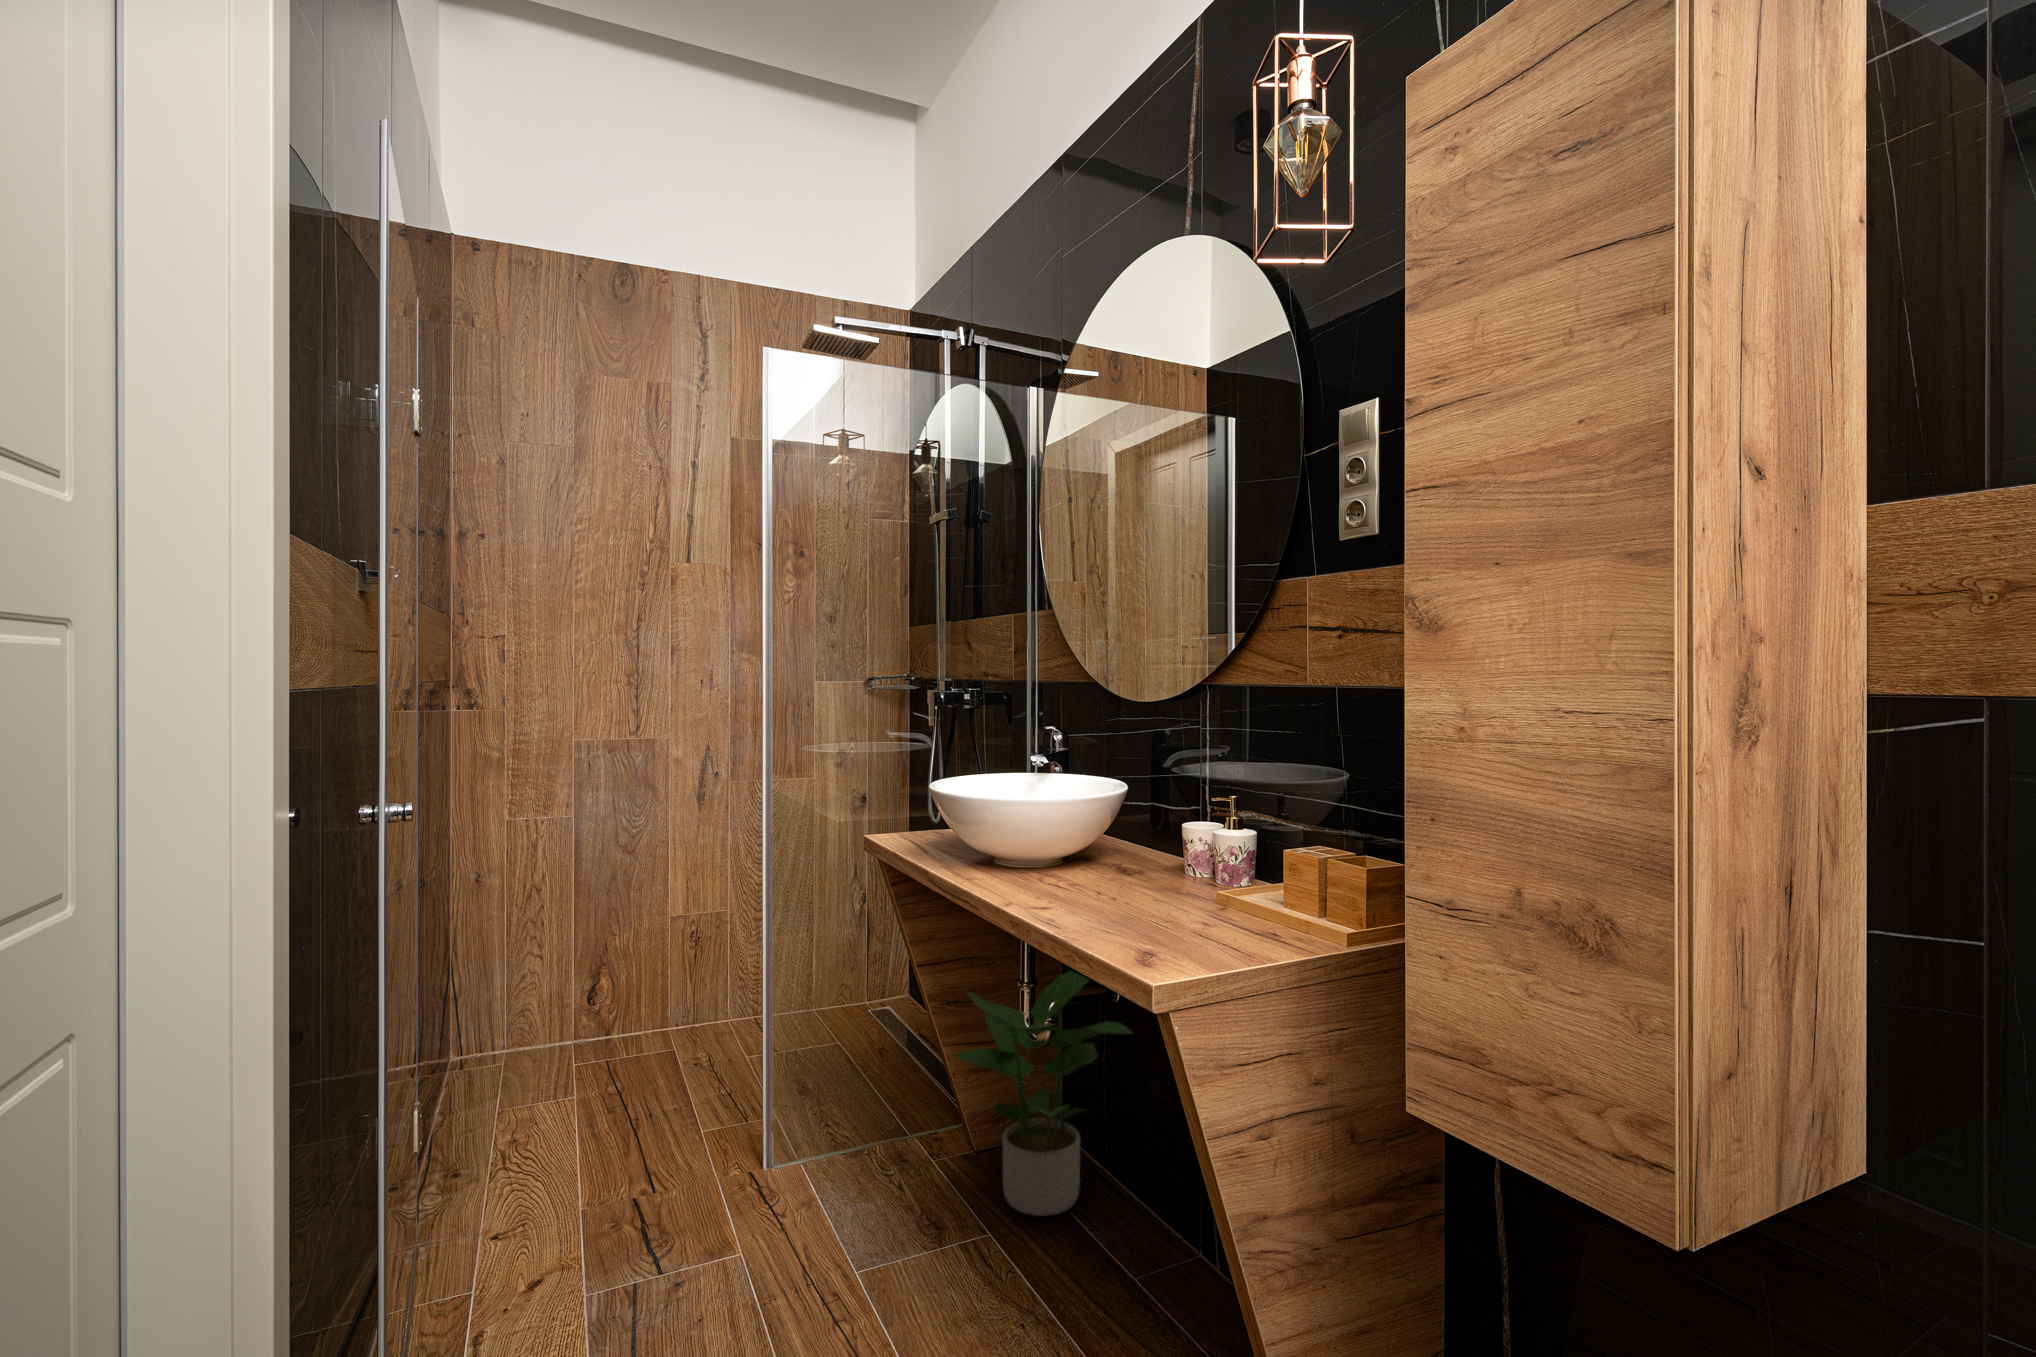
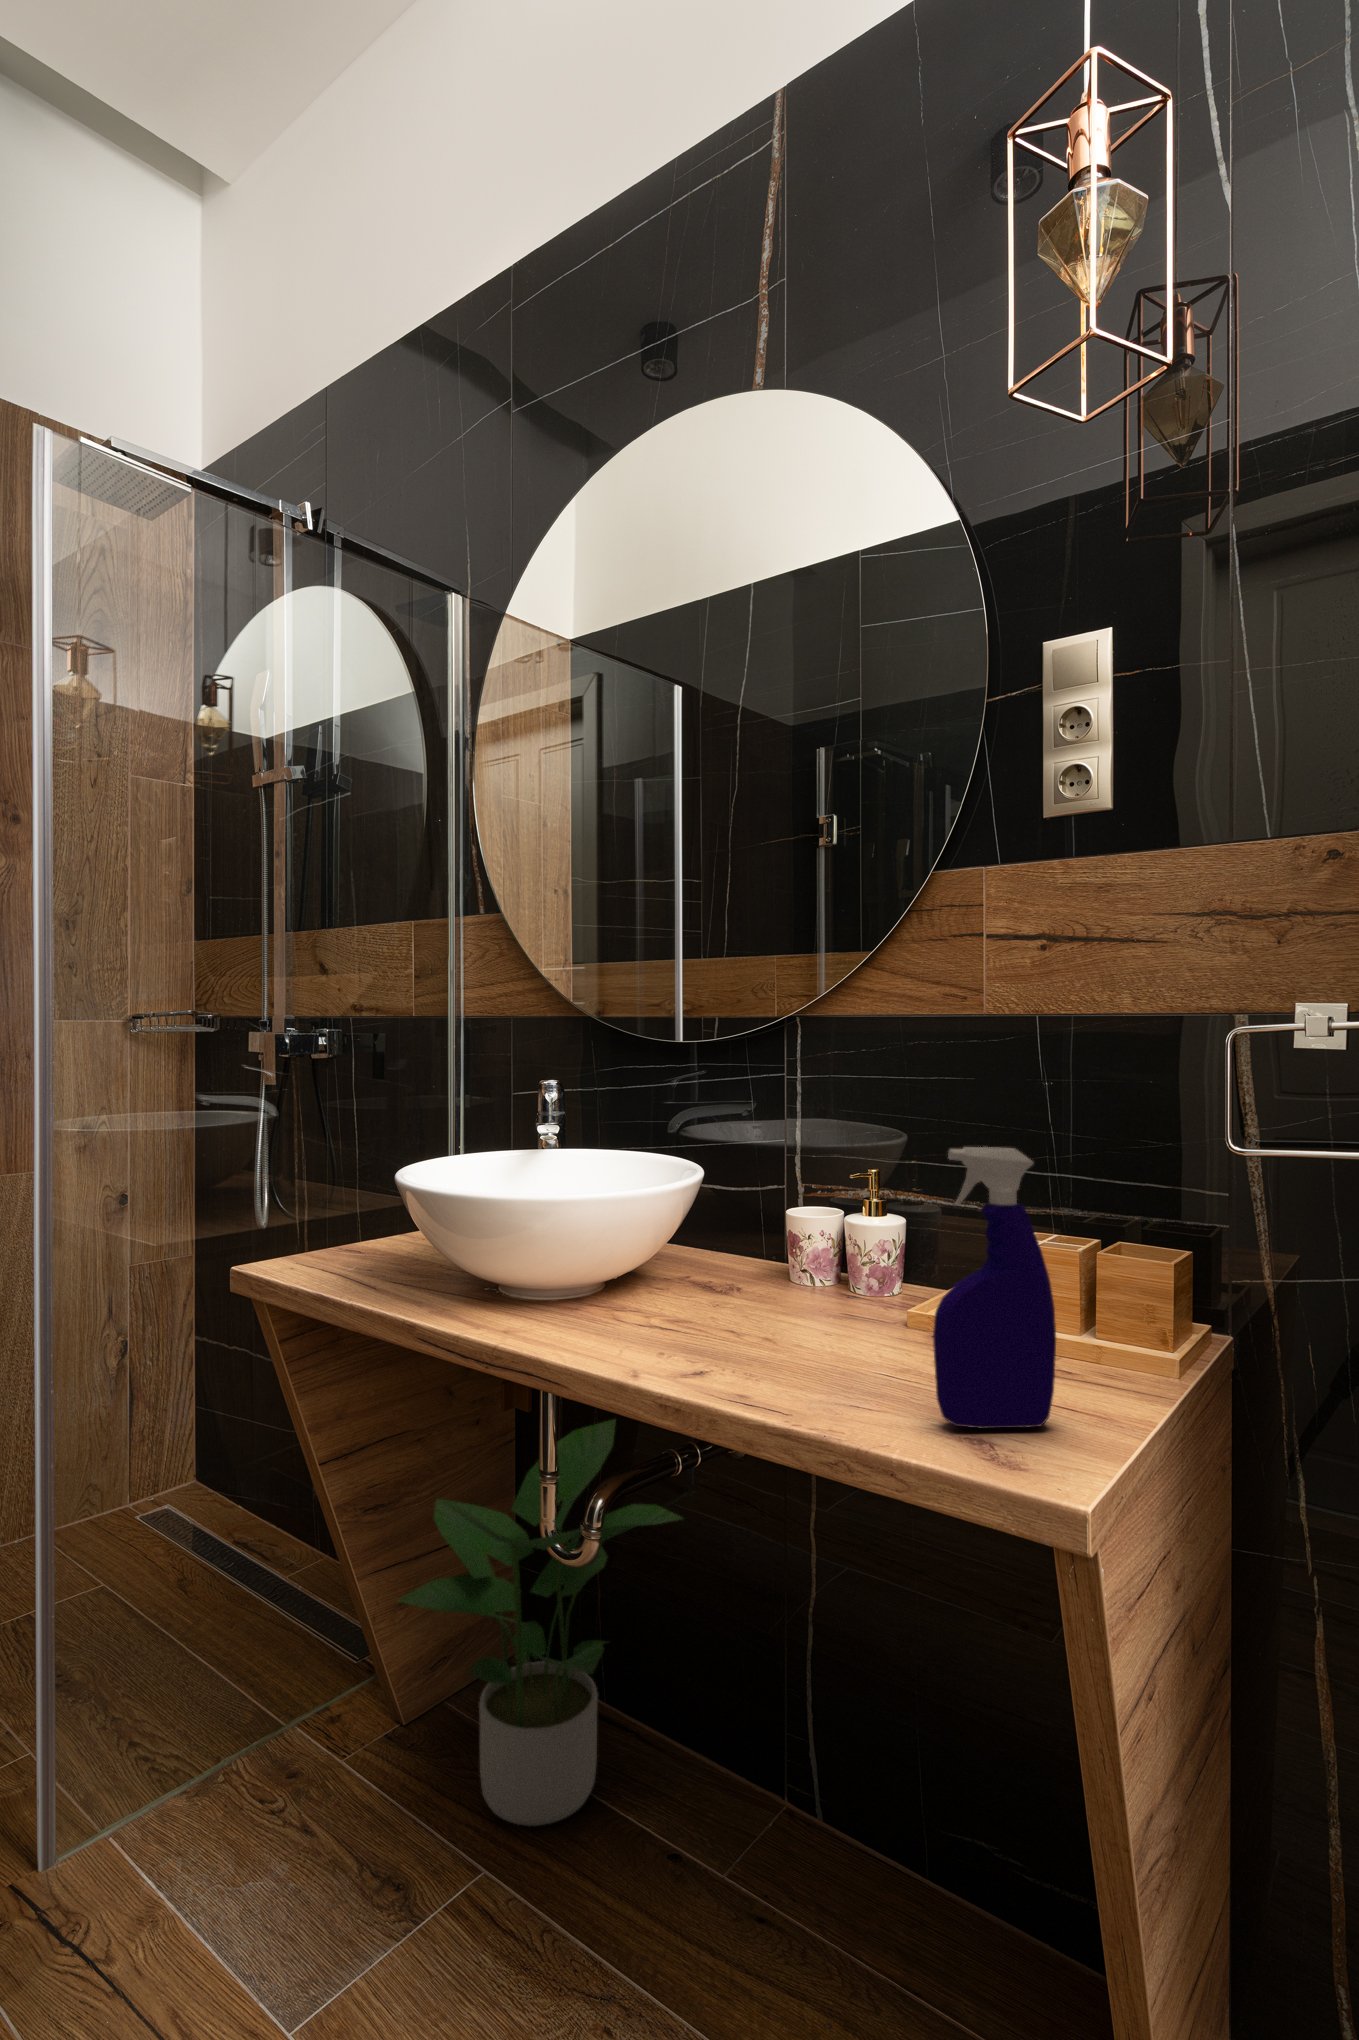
spray bottle: none [1141,774,1218,954] -> present [933,1147,1056,1429]

